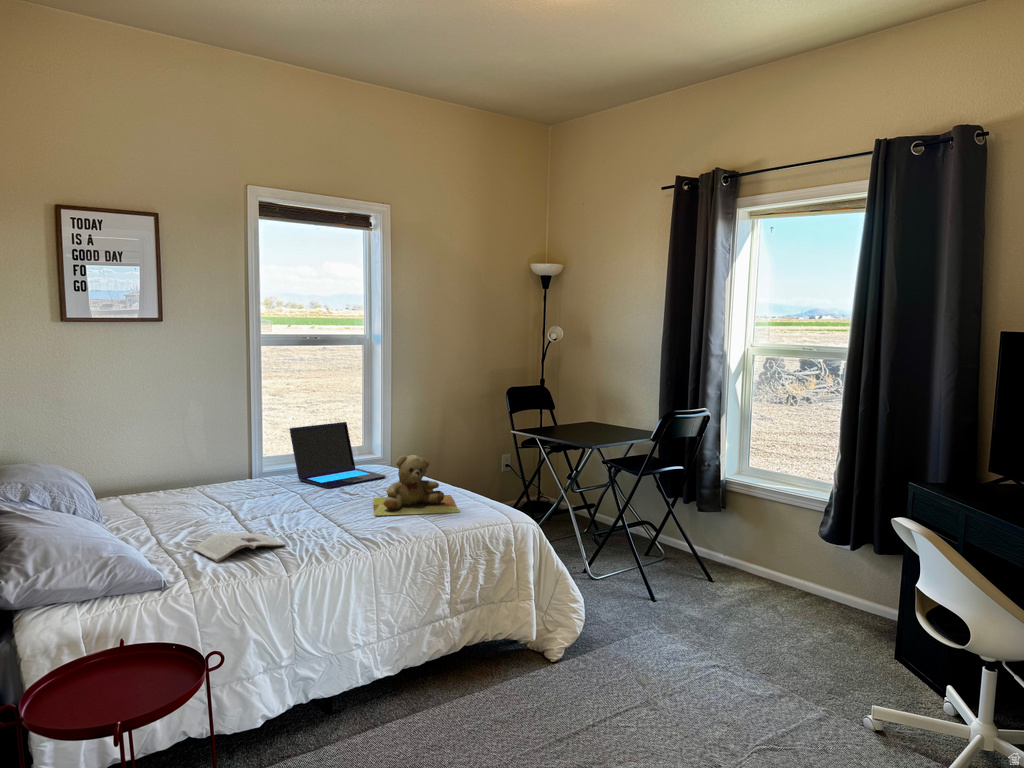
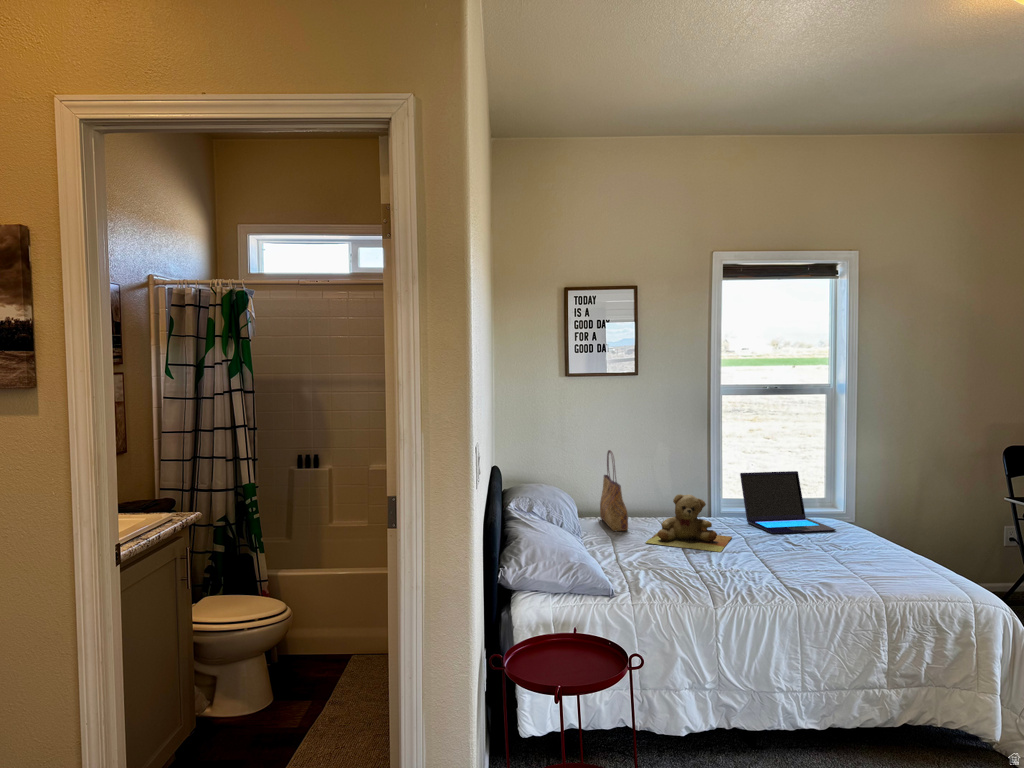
tote bag: none [120,412,163,511] -> present [600,450,628,531]
teddy bear: present [373,455,459,515] -> present [646,494,732,552]
magazine: present [193,533,286,562] -> none [640,559,717,584]

